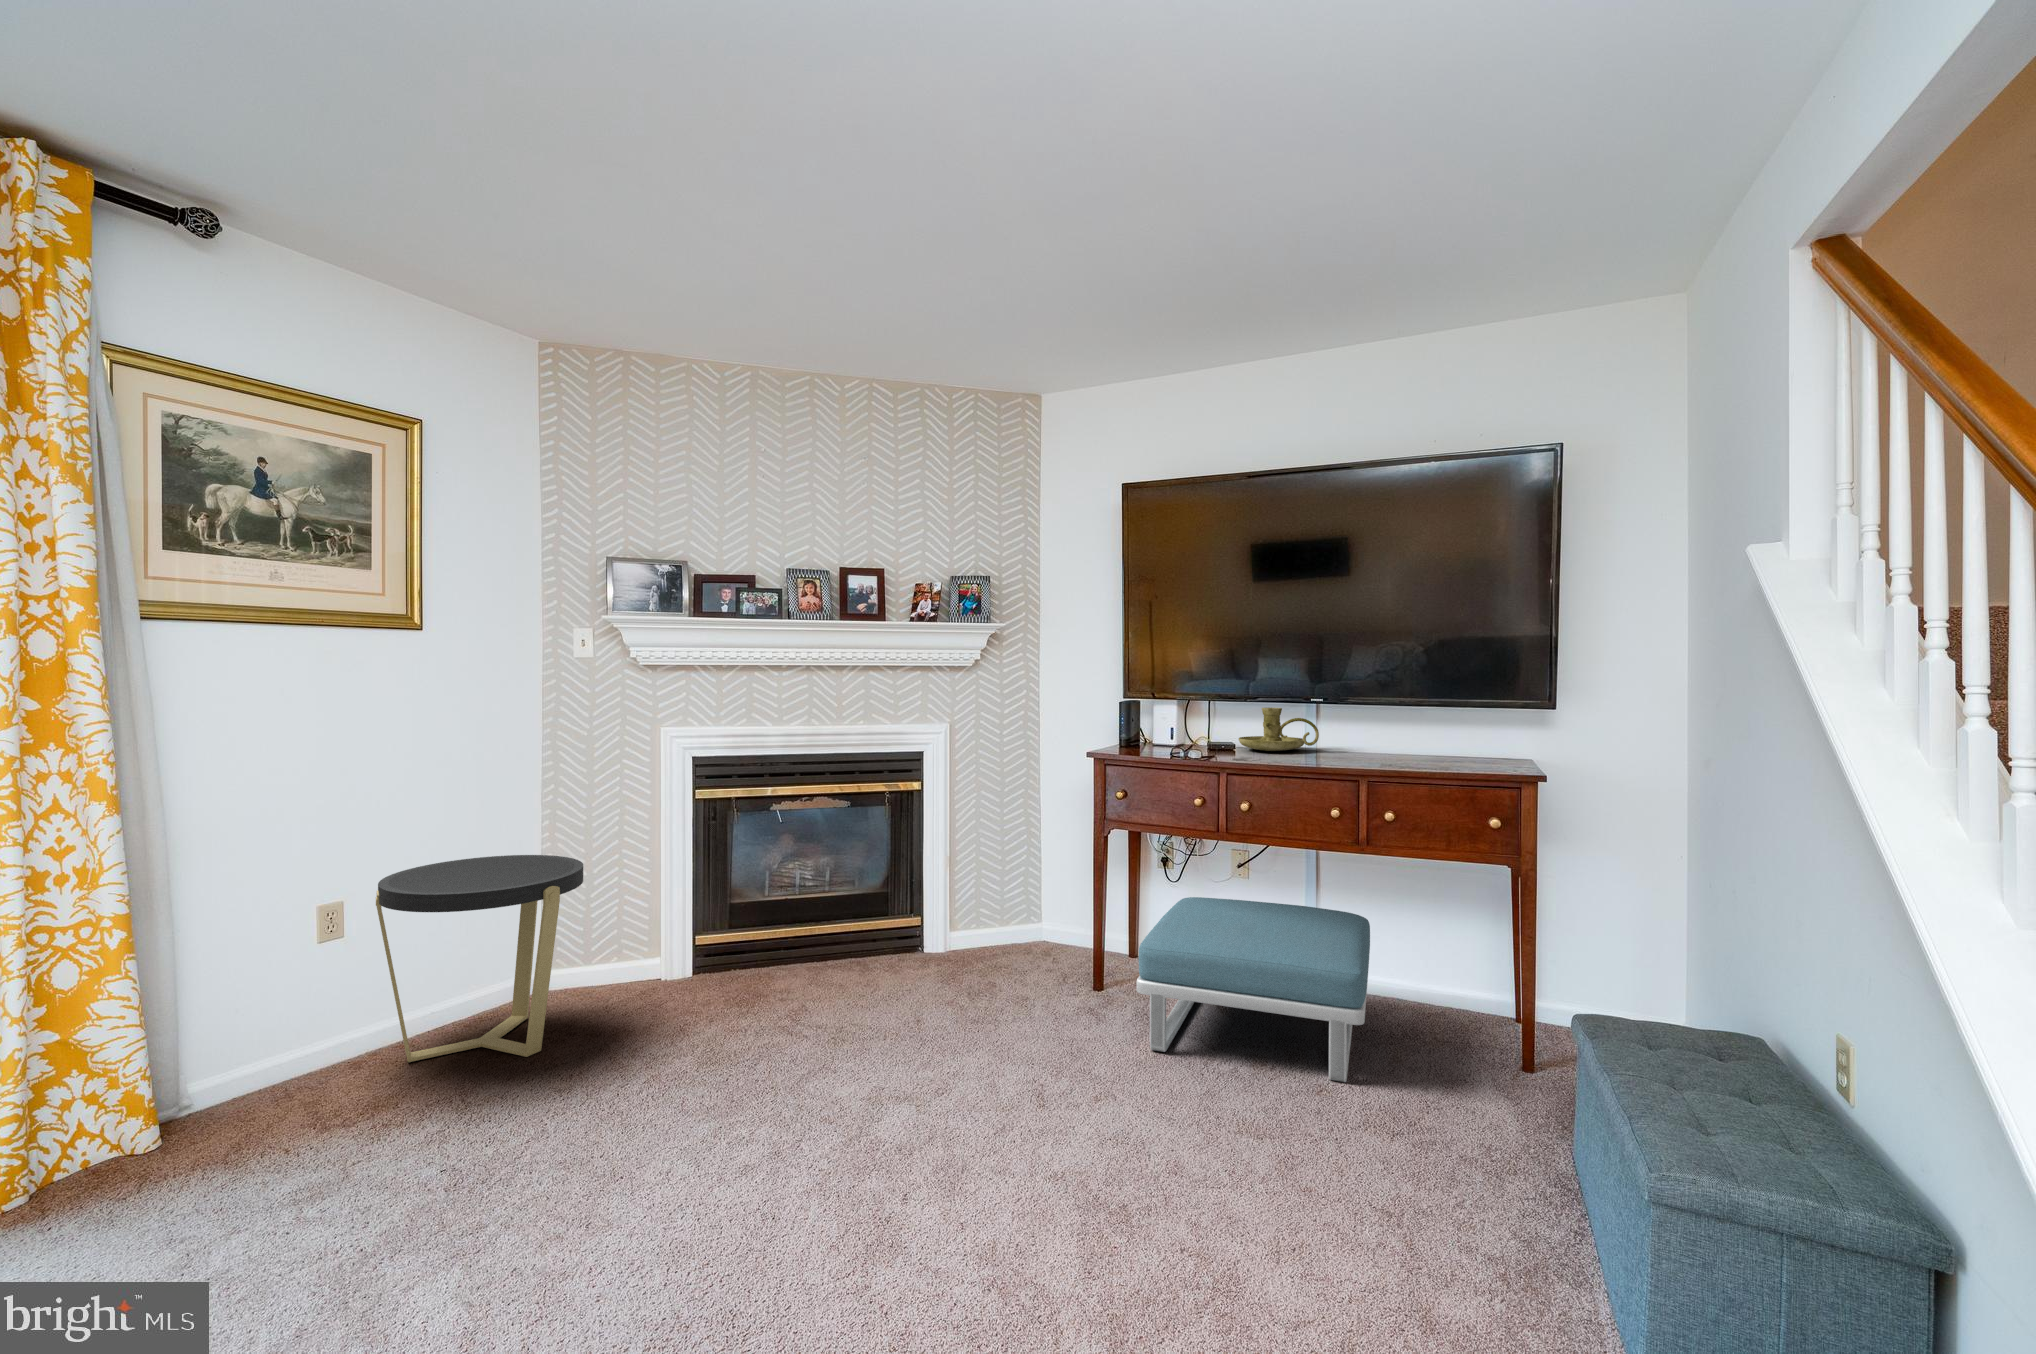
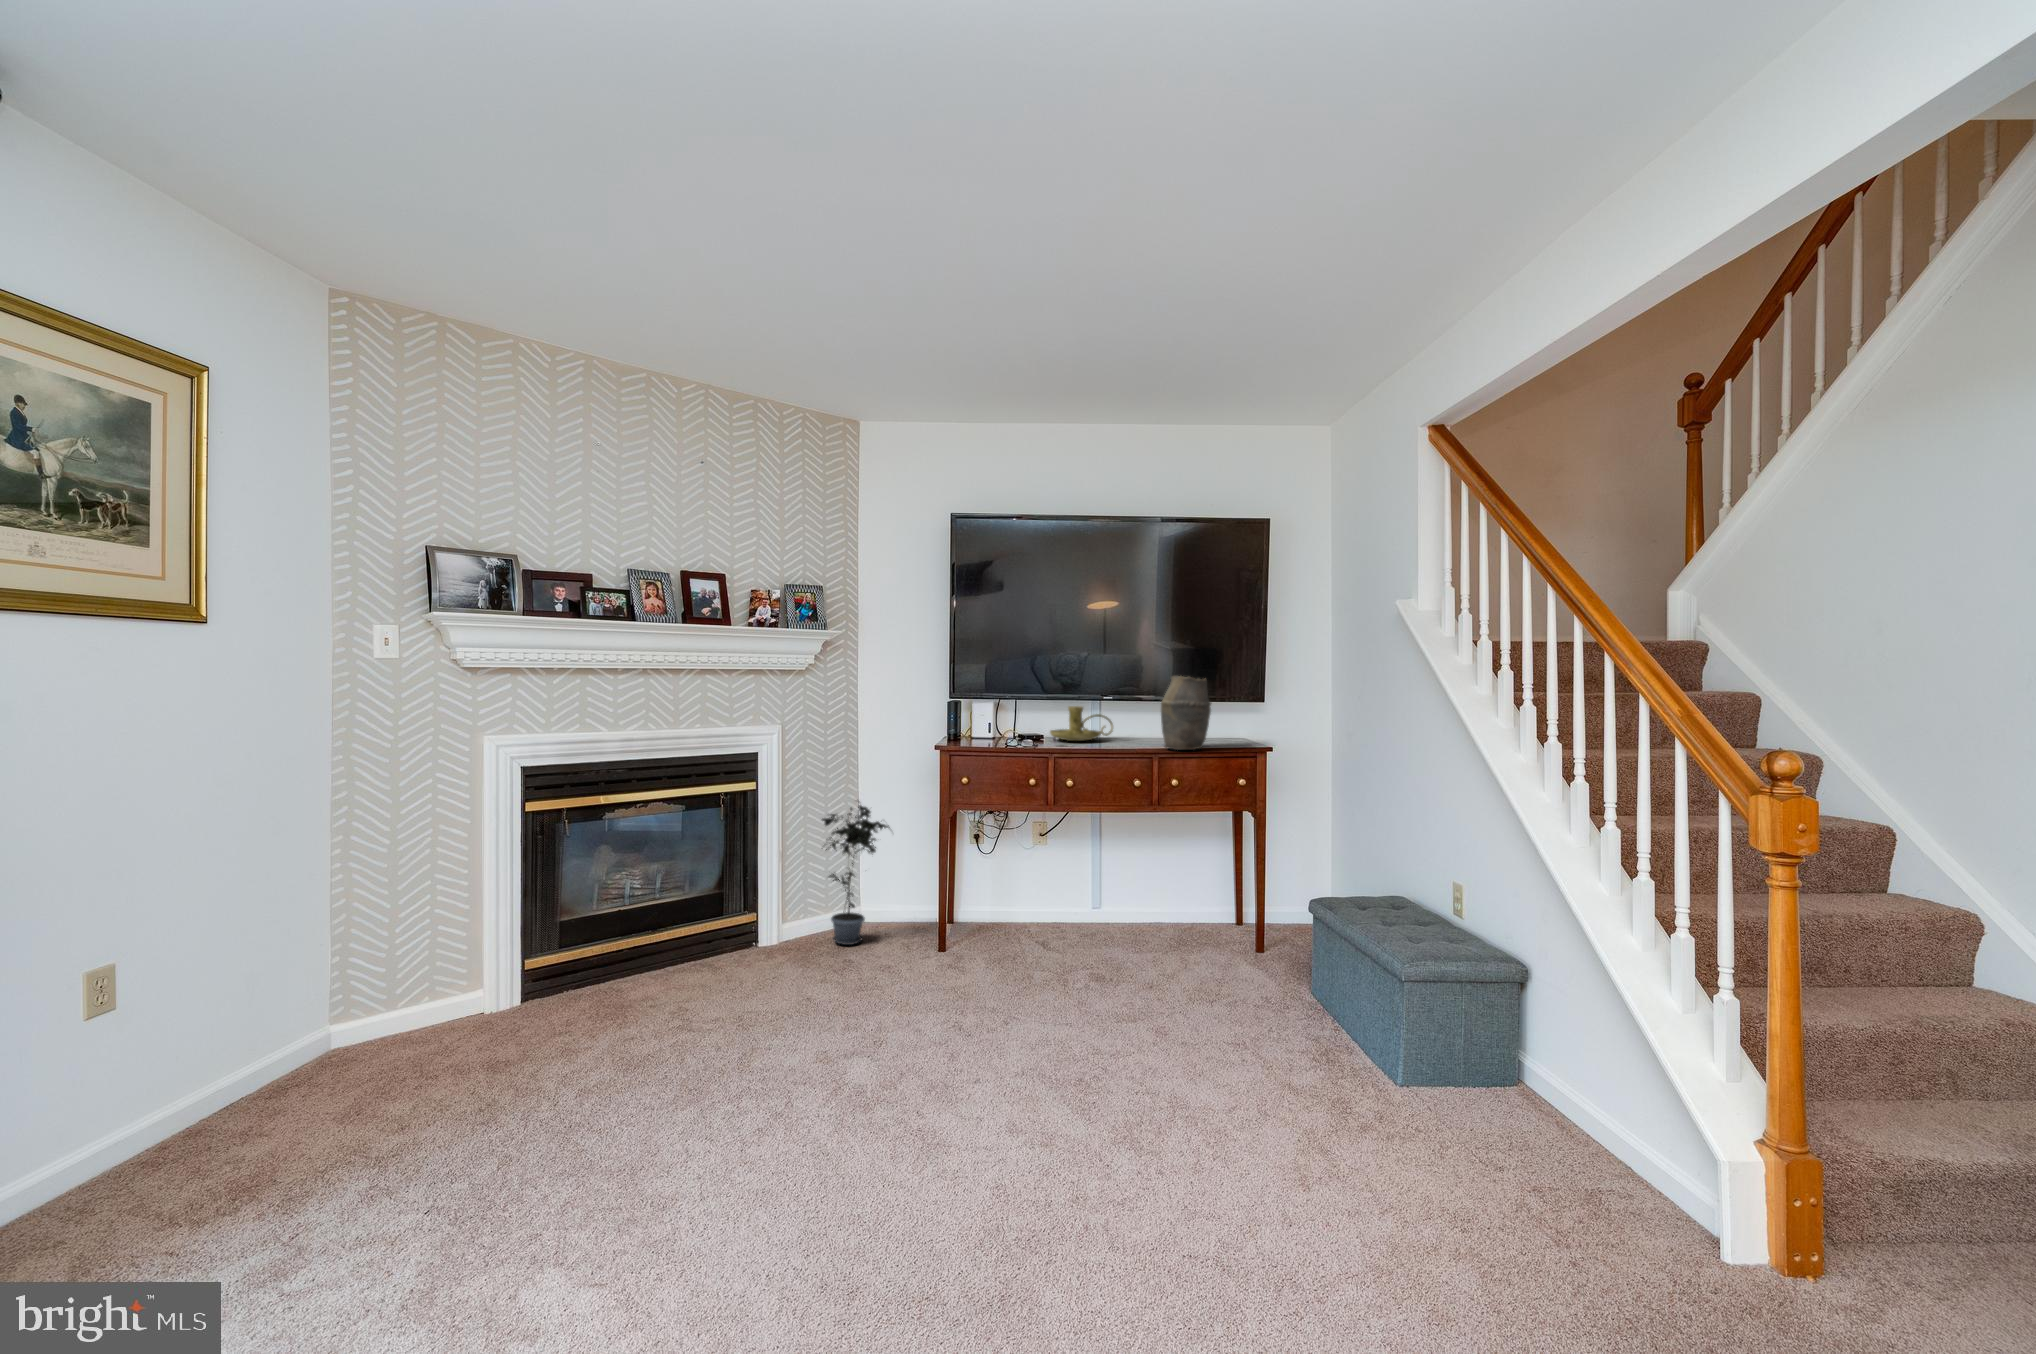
vase: none [1361,667,1434,767] -> present [1161,676,1211,750]
potted plant: none [979,807,1049,966] -> present [822,805,890,945]
side table: present [376,855,583,1062] -> none [187,885,454,1148]
footstool: present [1136,897,1370,1082] -> none [1003,864,1185,990]

